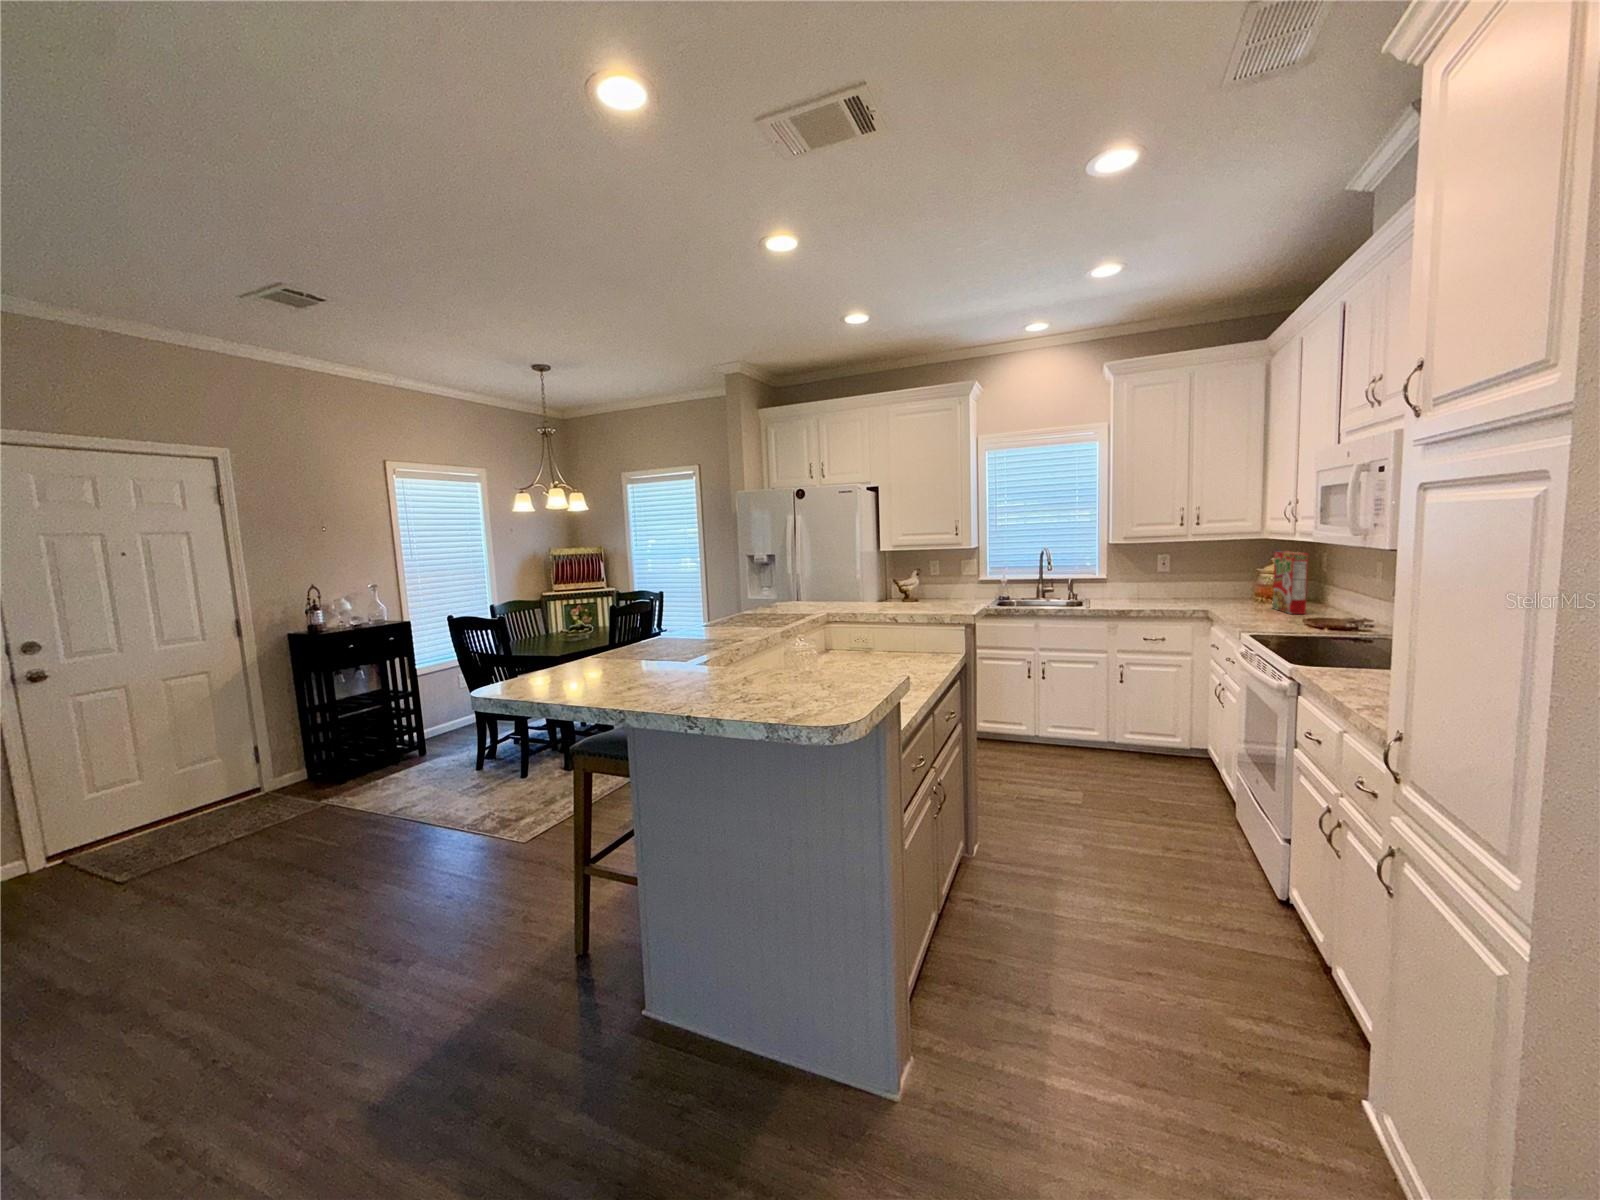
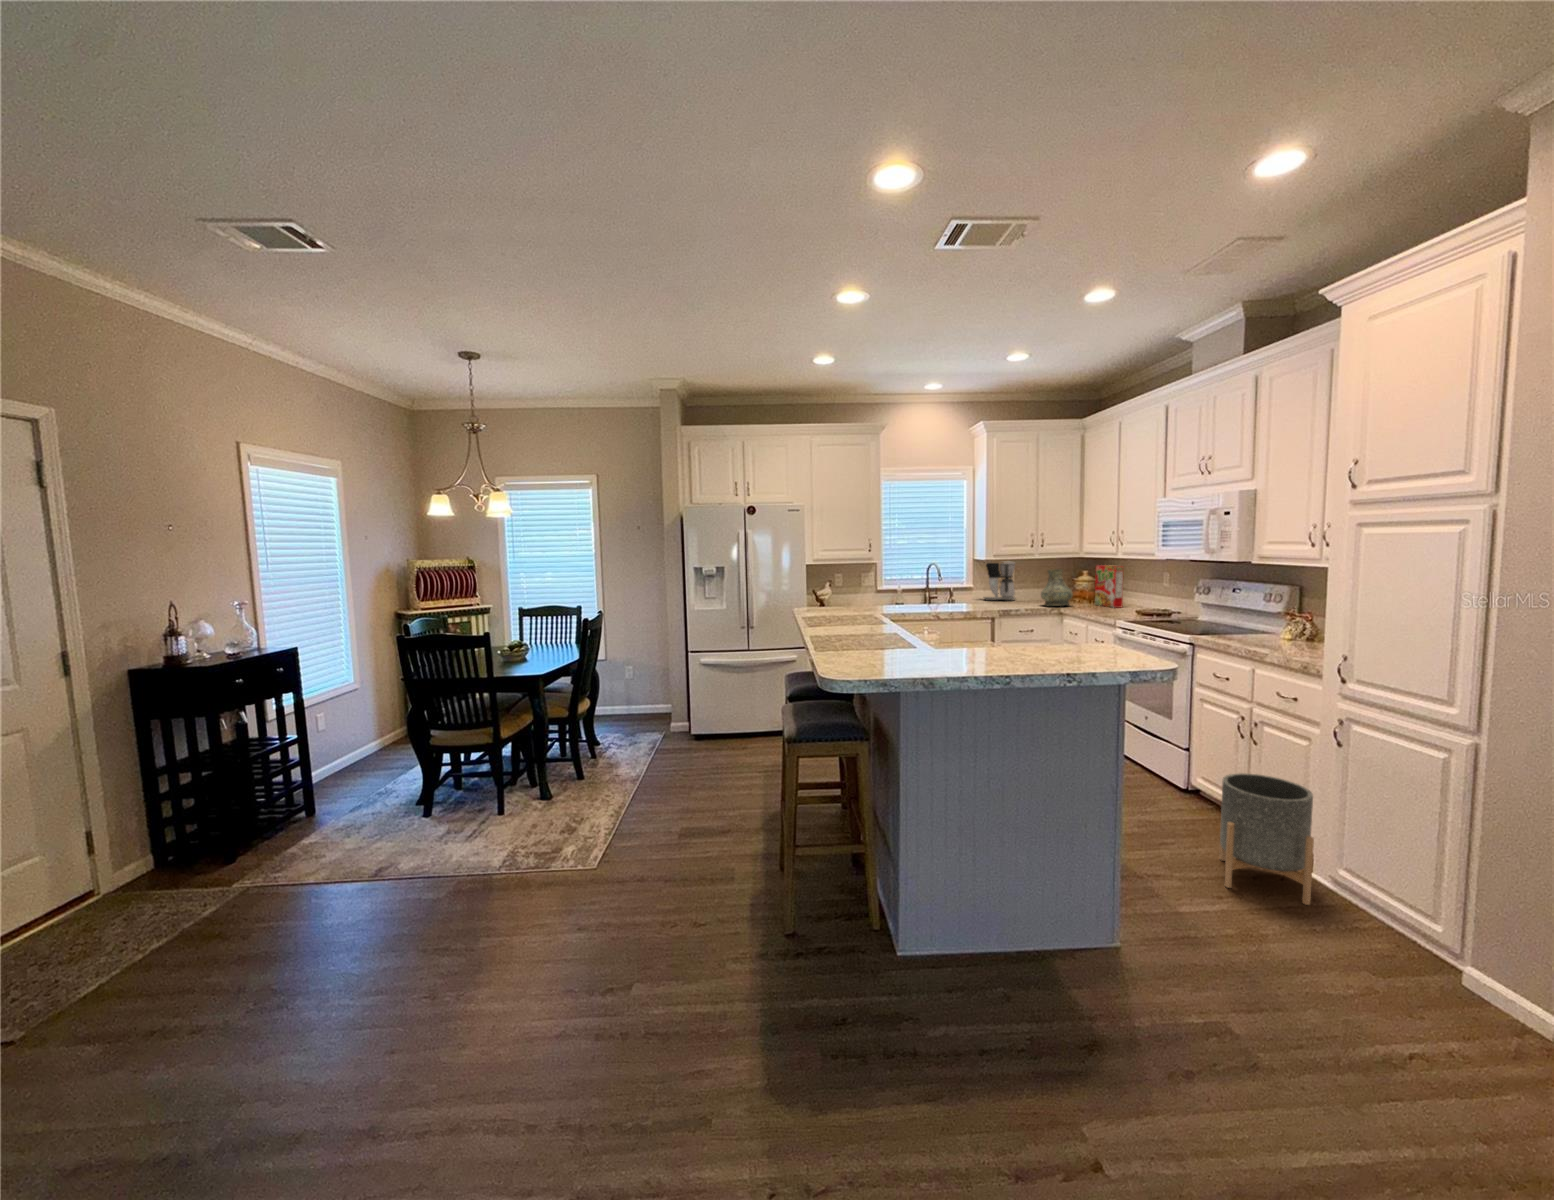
coffee maker: none [1127,546,1172,599] -> present [984,562,1016,601]
vase: none [1183,557,1232,608] -> present [1041,569,1073,606]
planter: none [1174,895,1344,1146] -> present [1219,773,1314,905]

